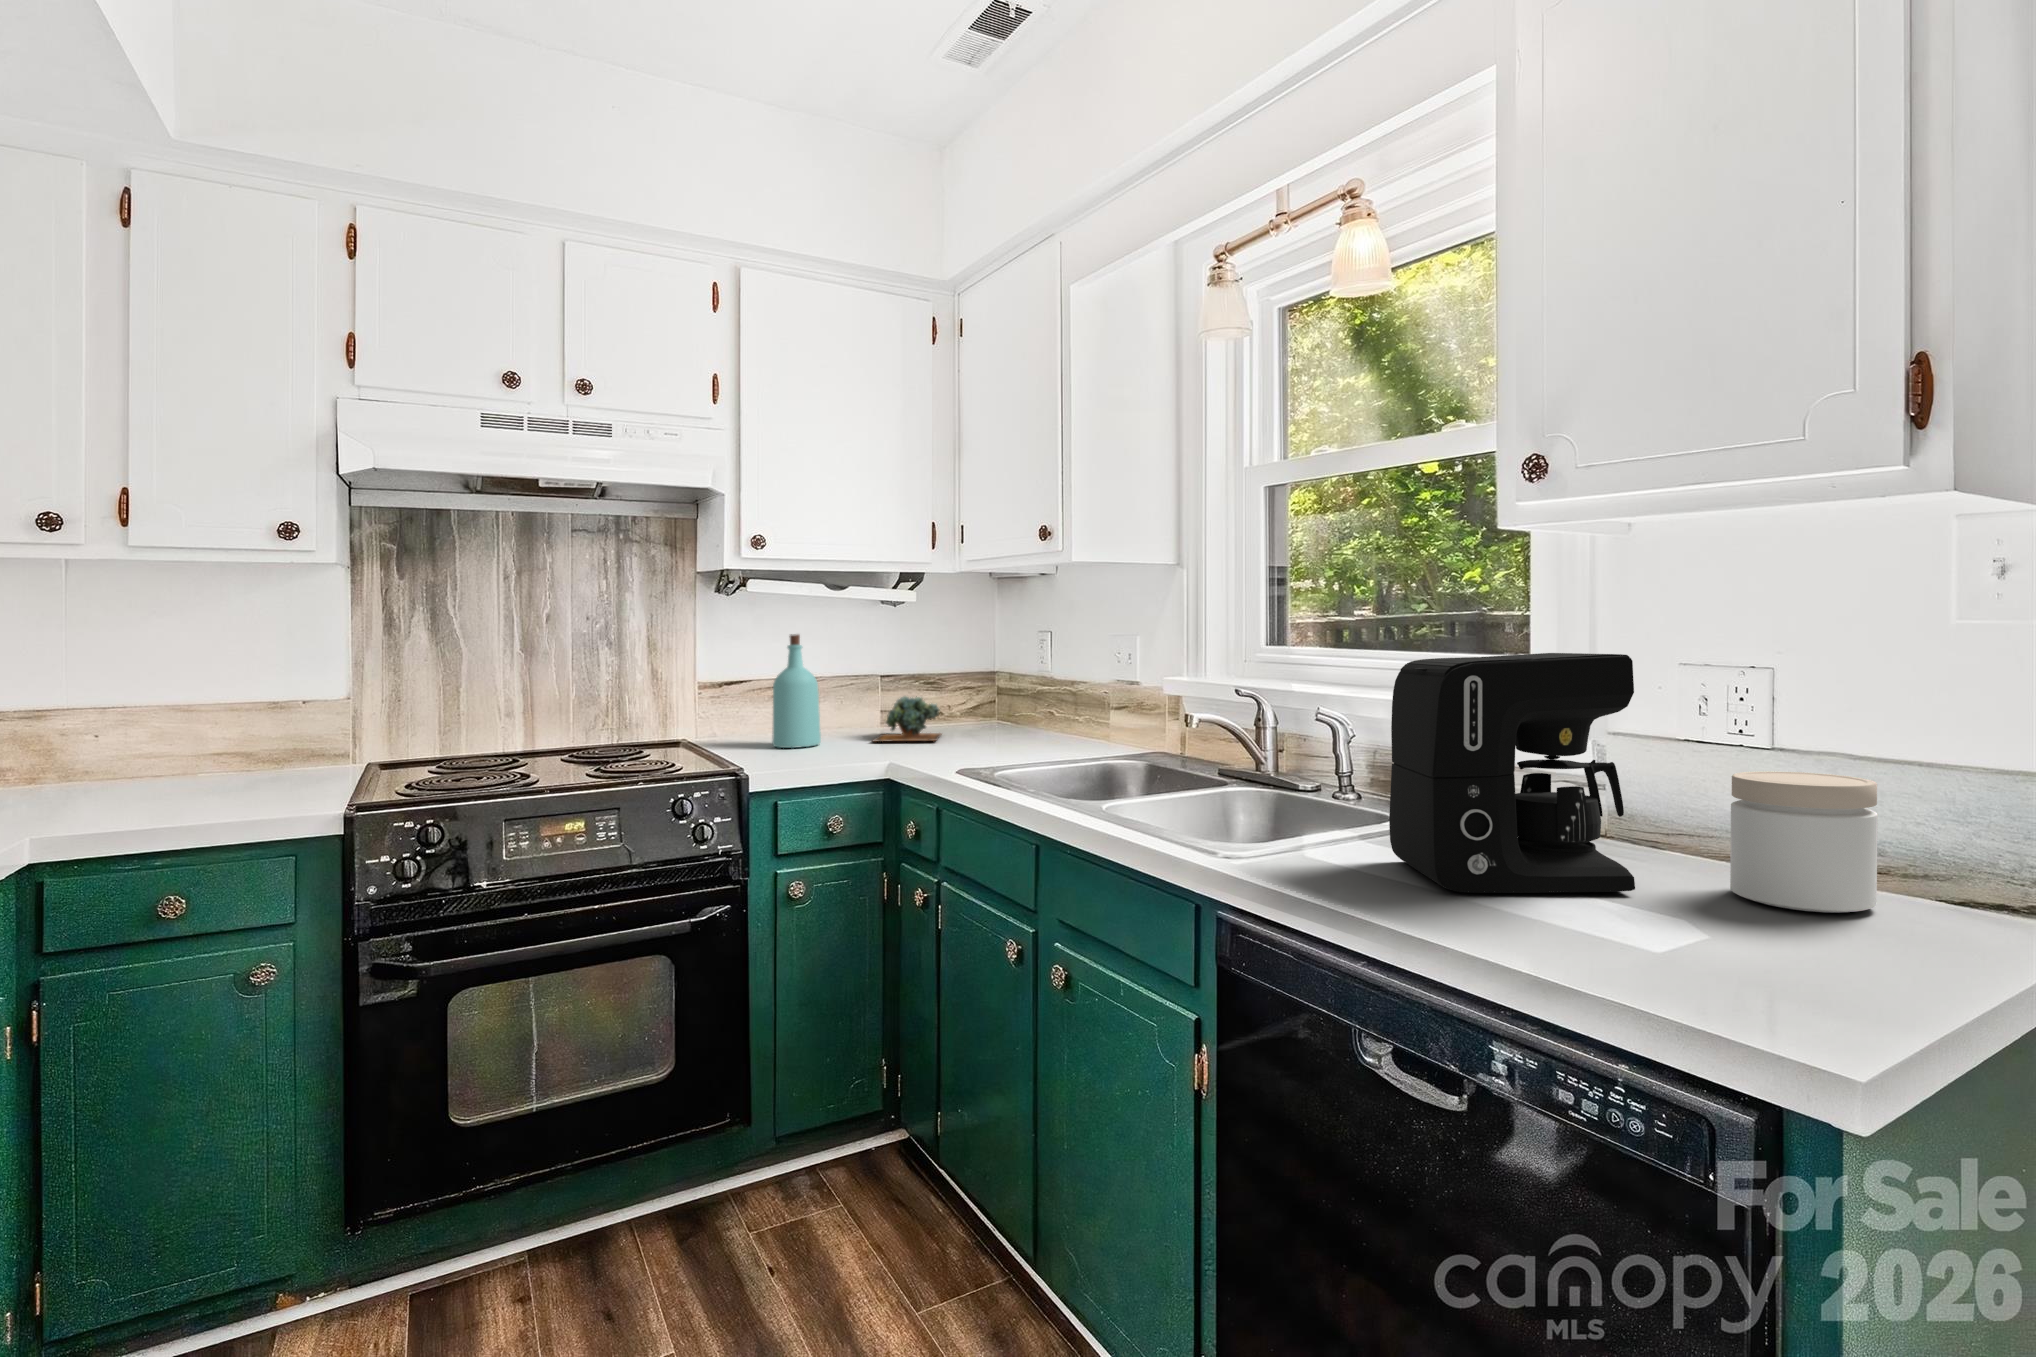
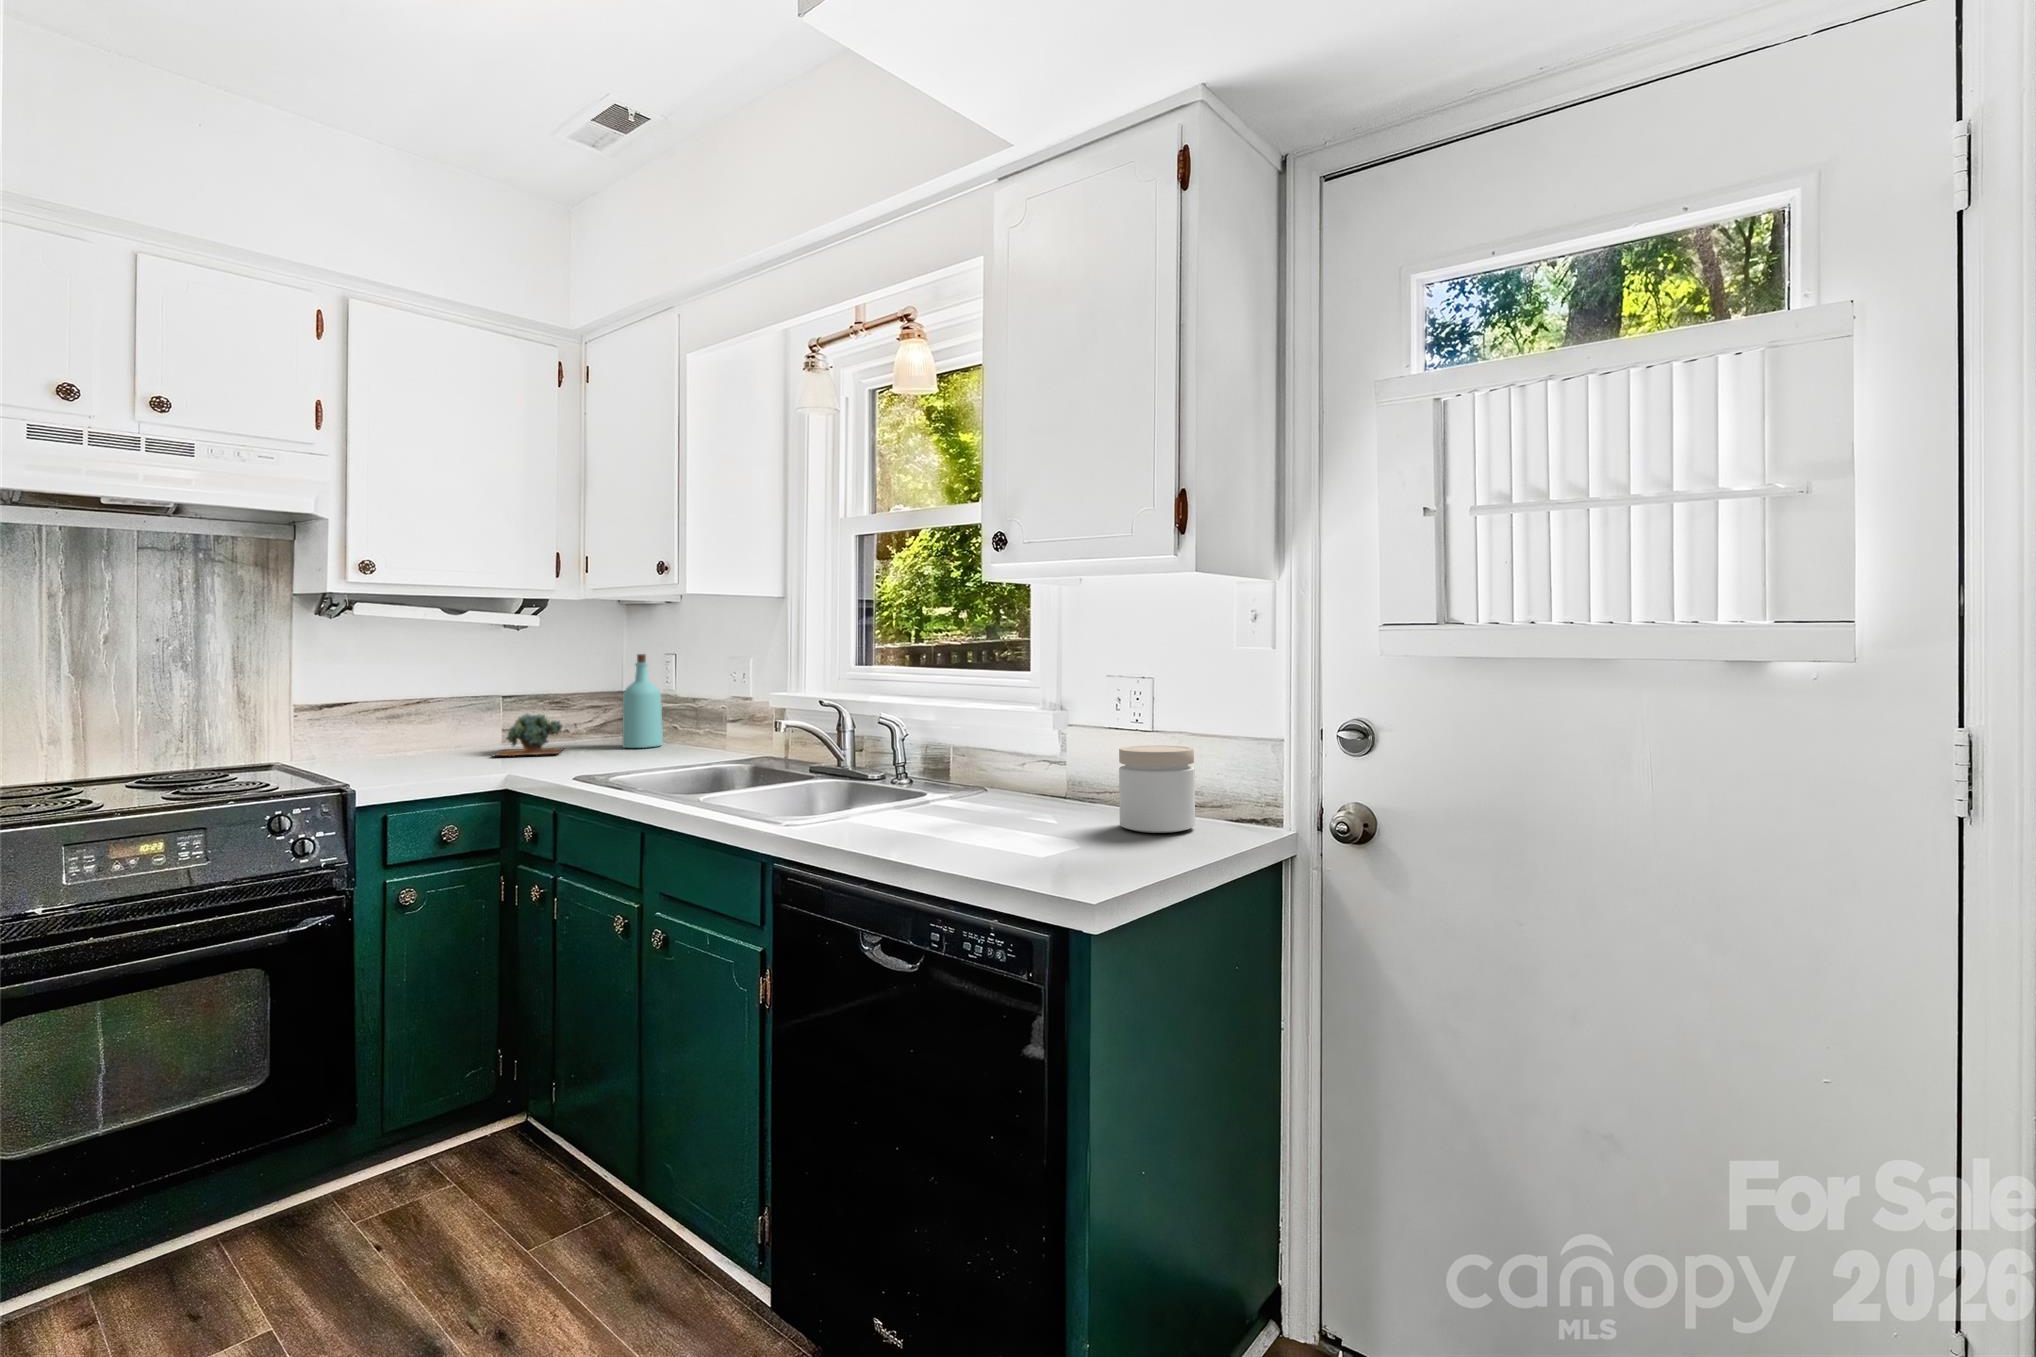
bottle: present [772,634,821,748] -> present [622,654,663,748]
coffee maker: present [1389,653,1635,893] -> none [912,669,1062,837]

